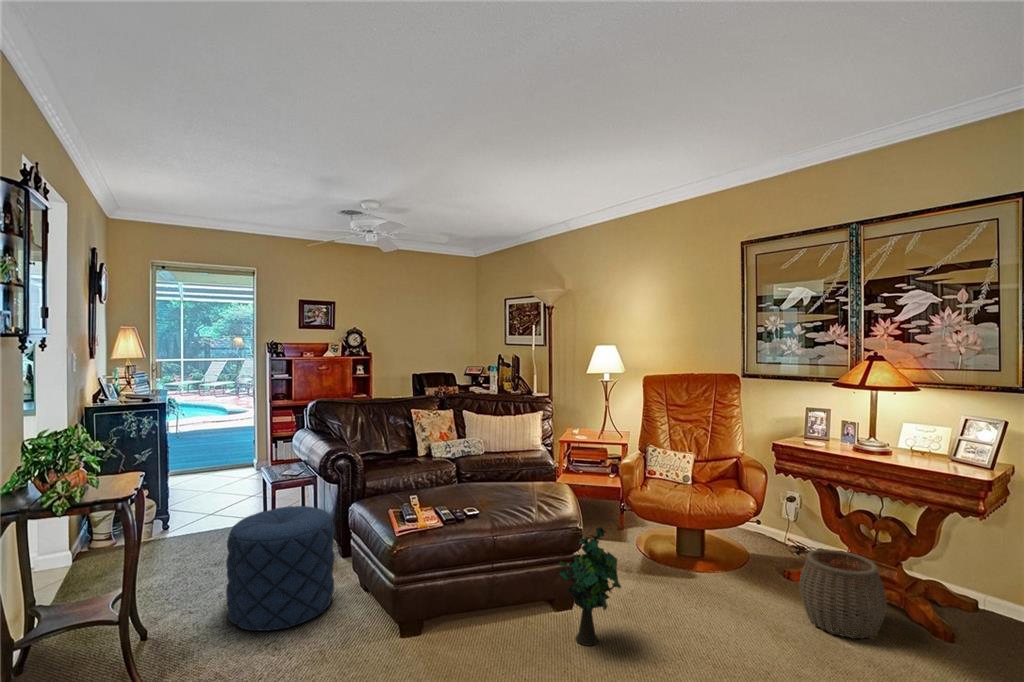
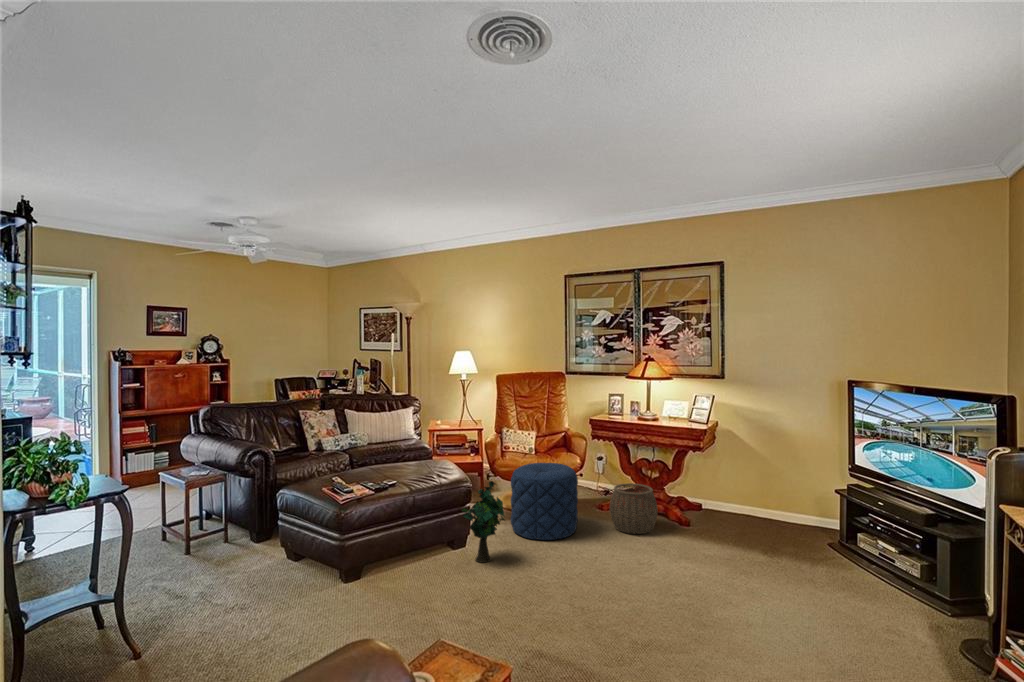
pouf: present [226,506,335,631] -> present [511,463,578,540]

